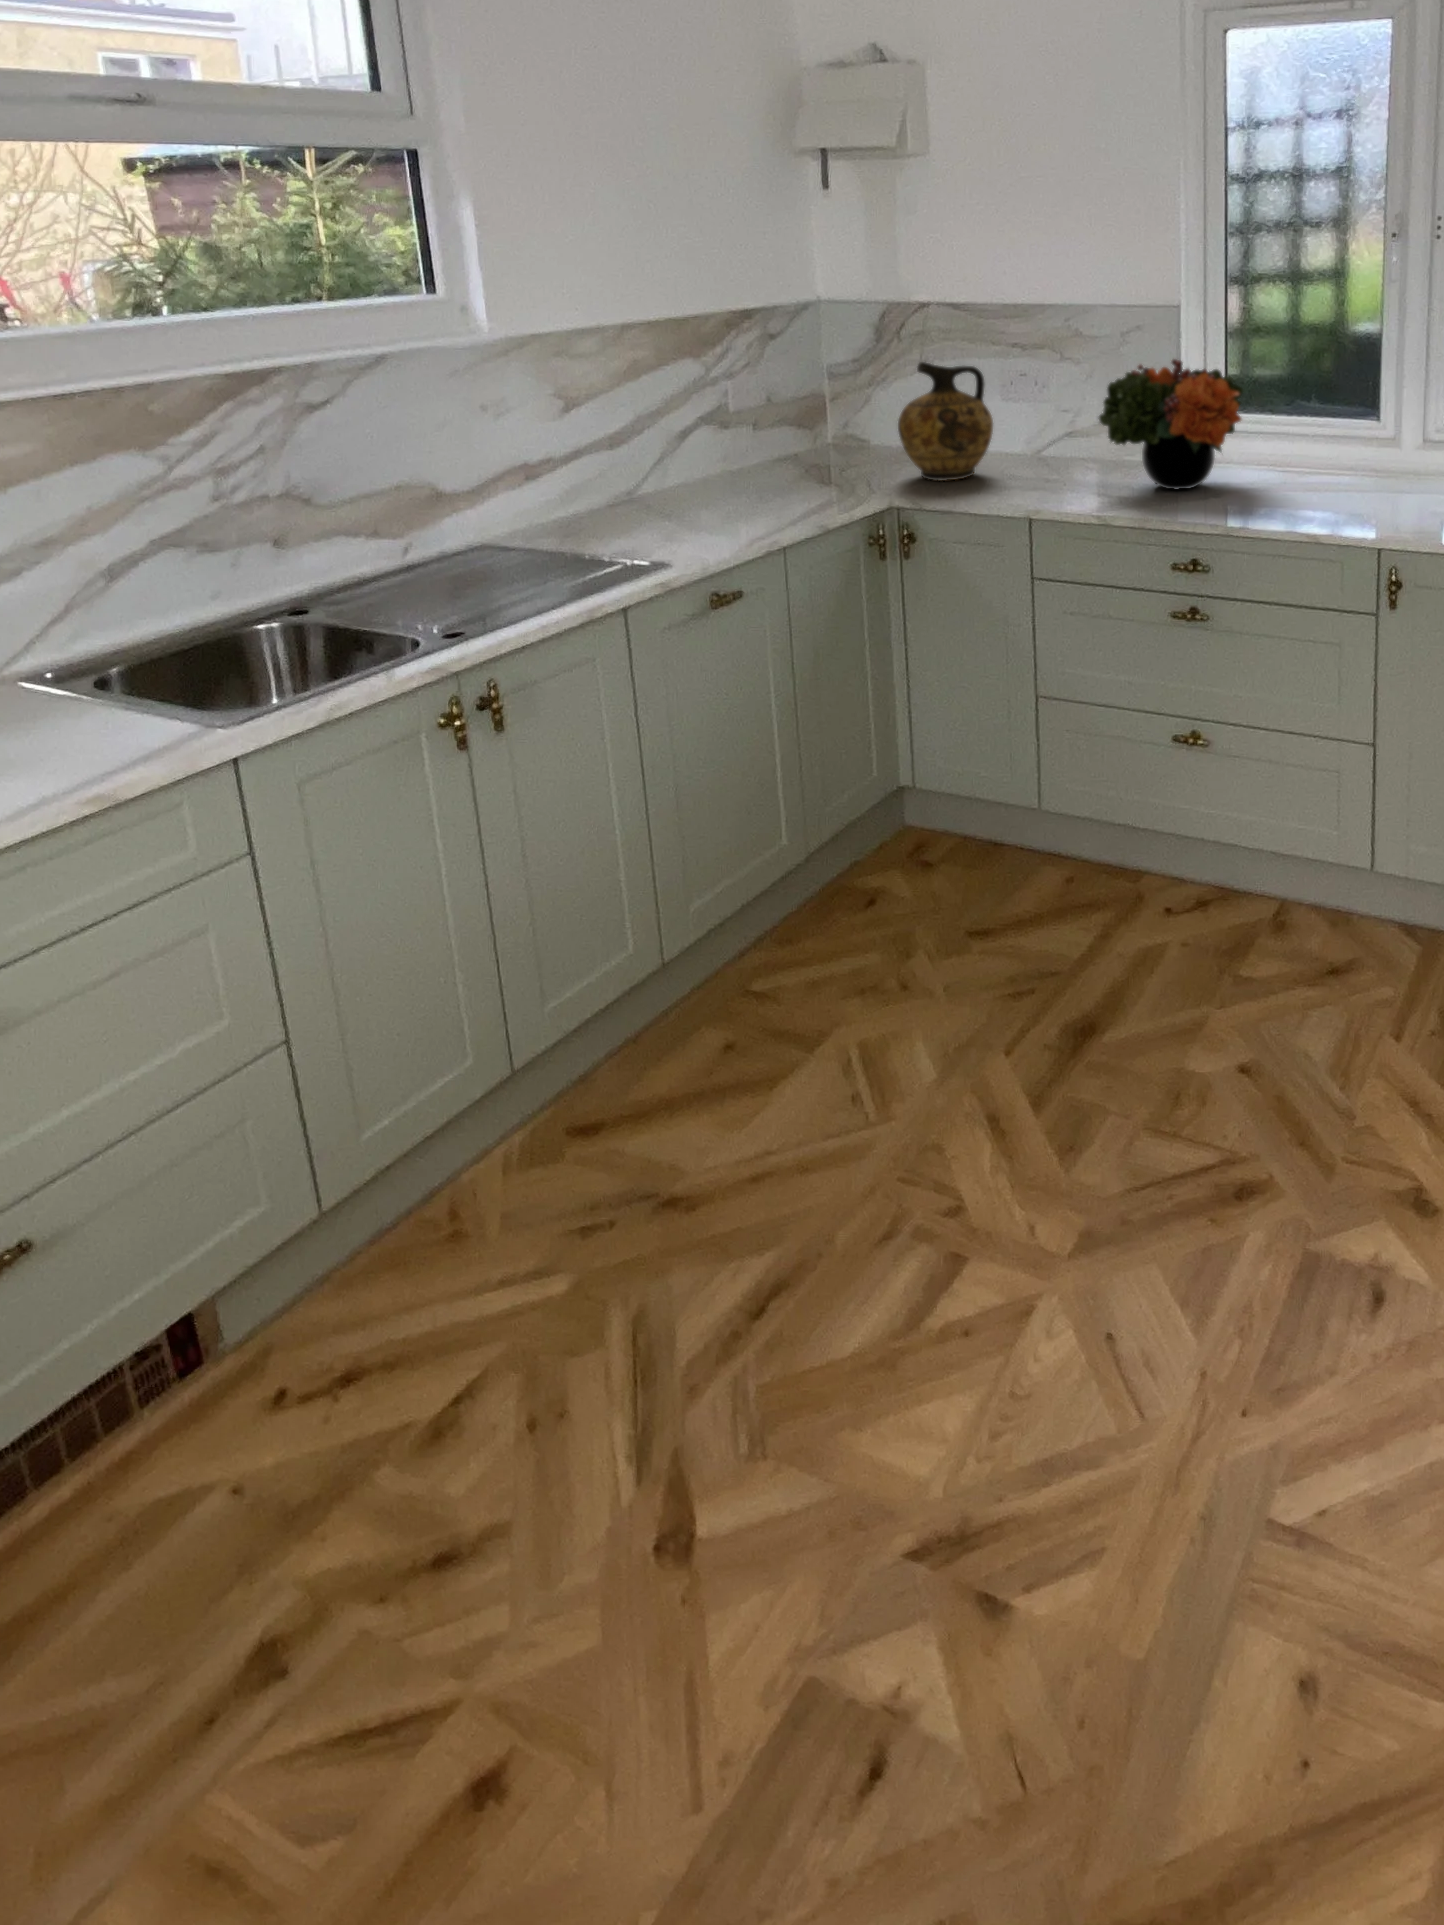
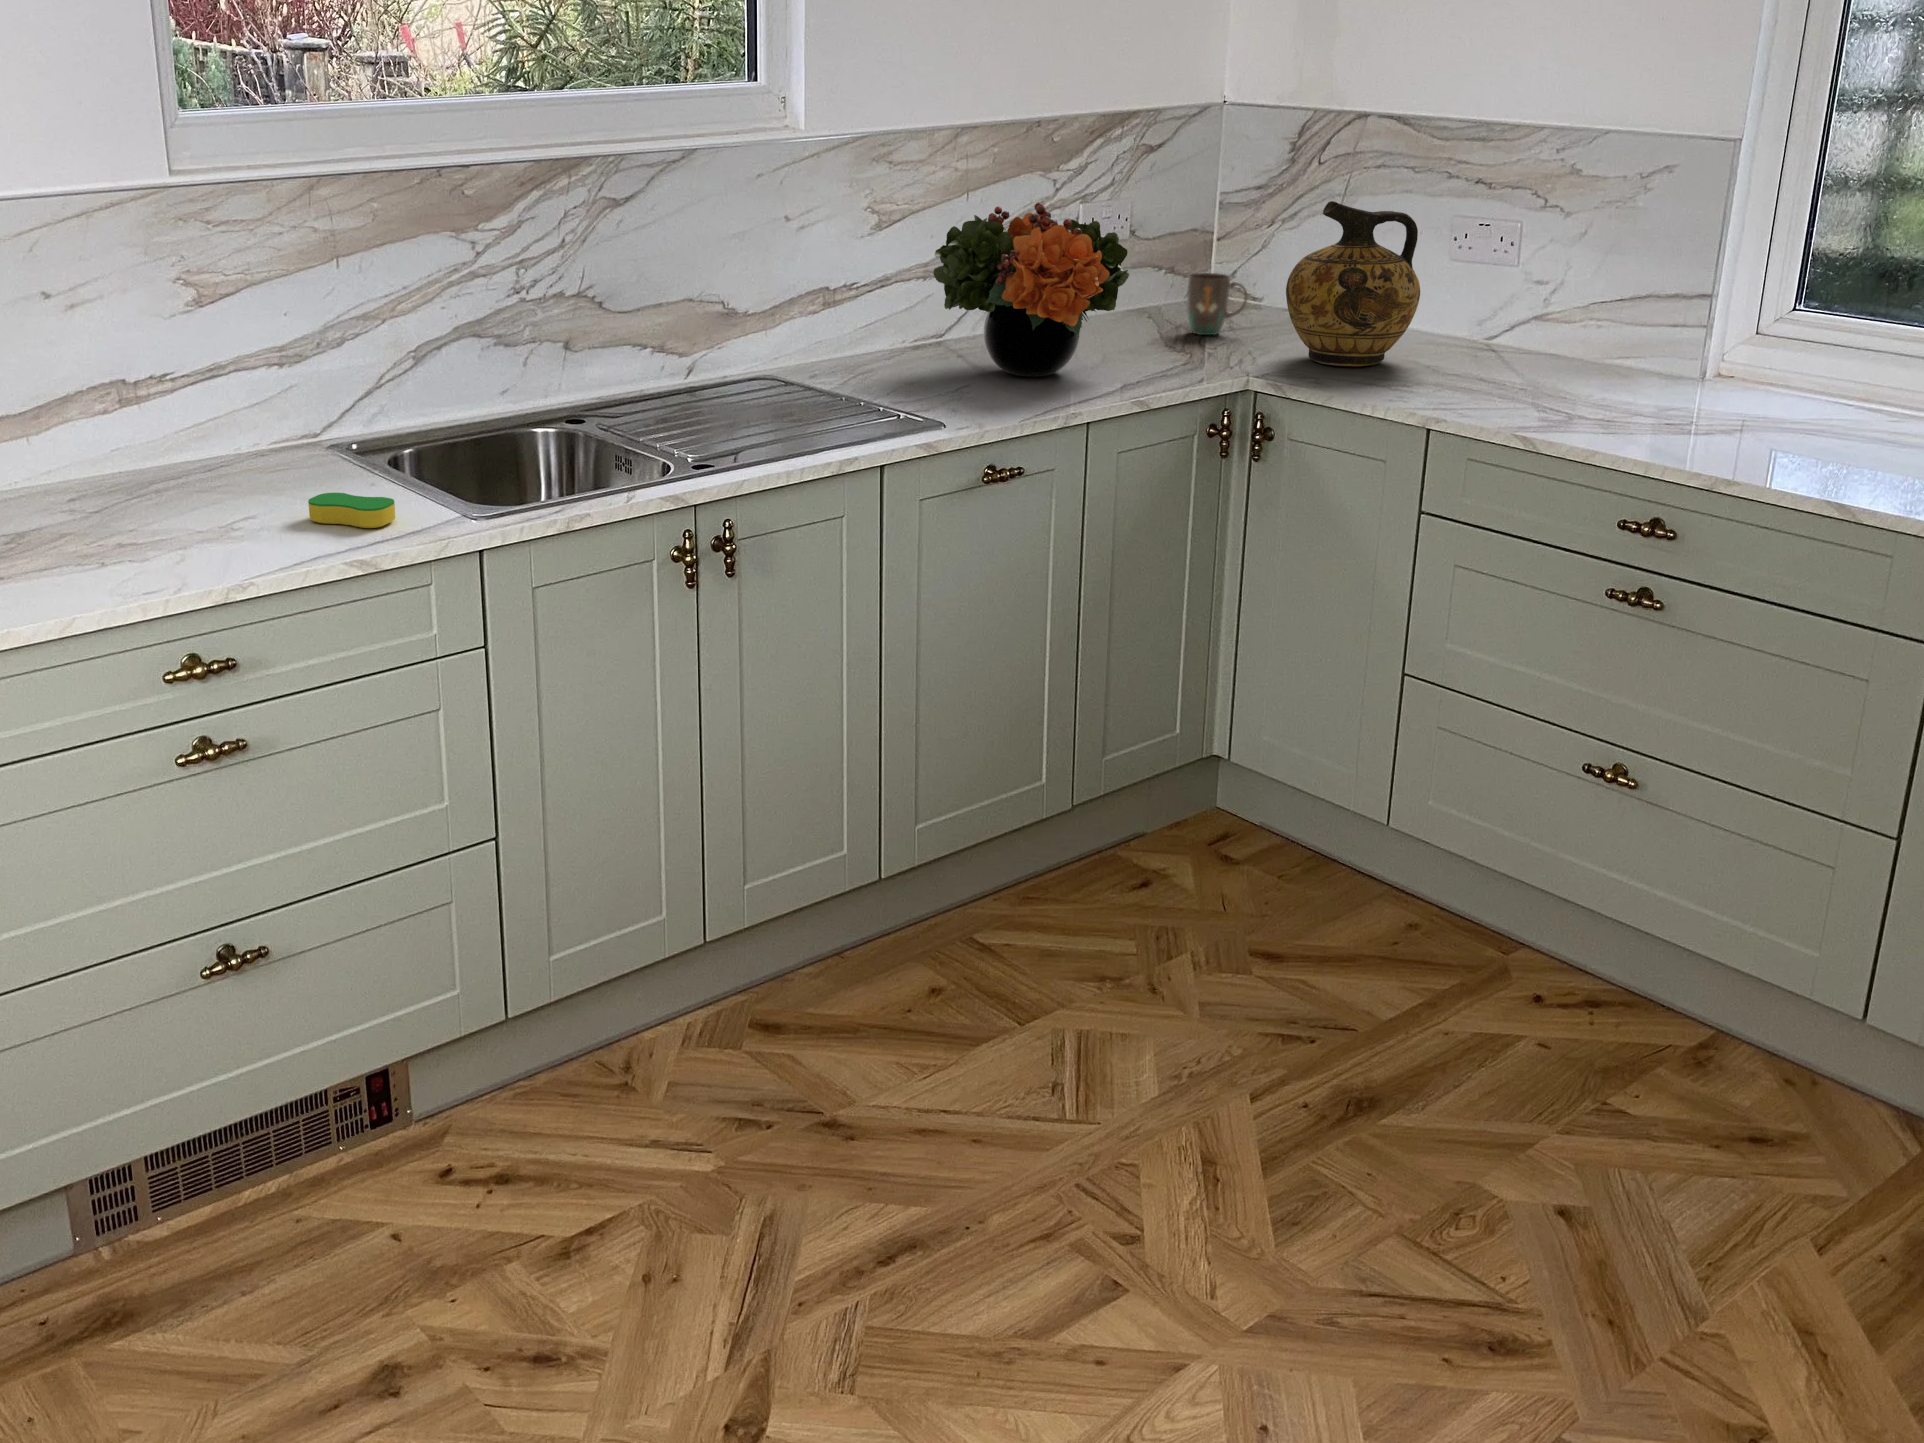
flower arrangement: present [1099,359,1243,489] -> present [933,202,1129,377]
mug: none [818,422,865,469] -> present [1187,273,1247,335]
sponge: none [15,724,129,765] -> present [308,493,395,528]

